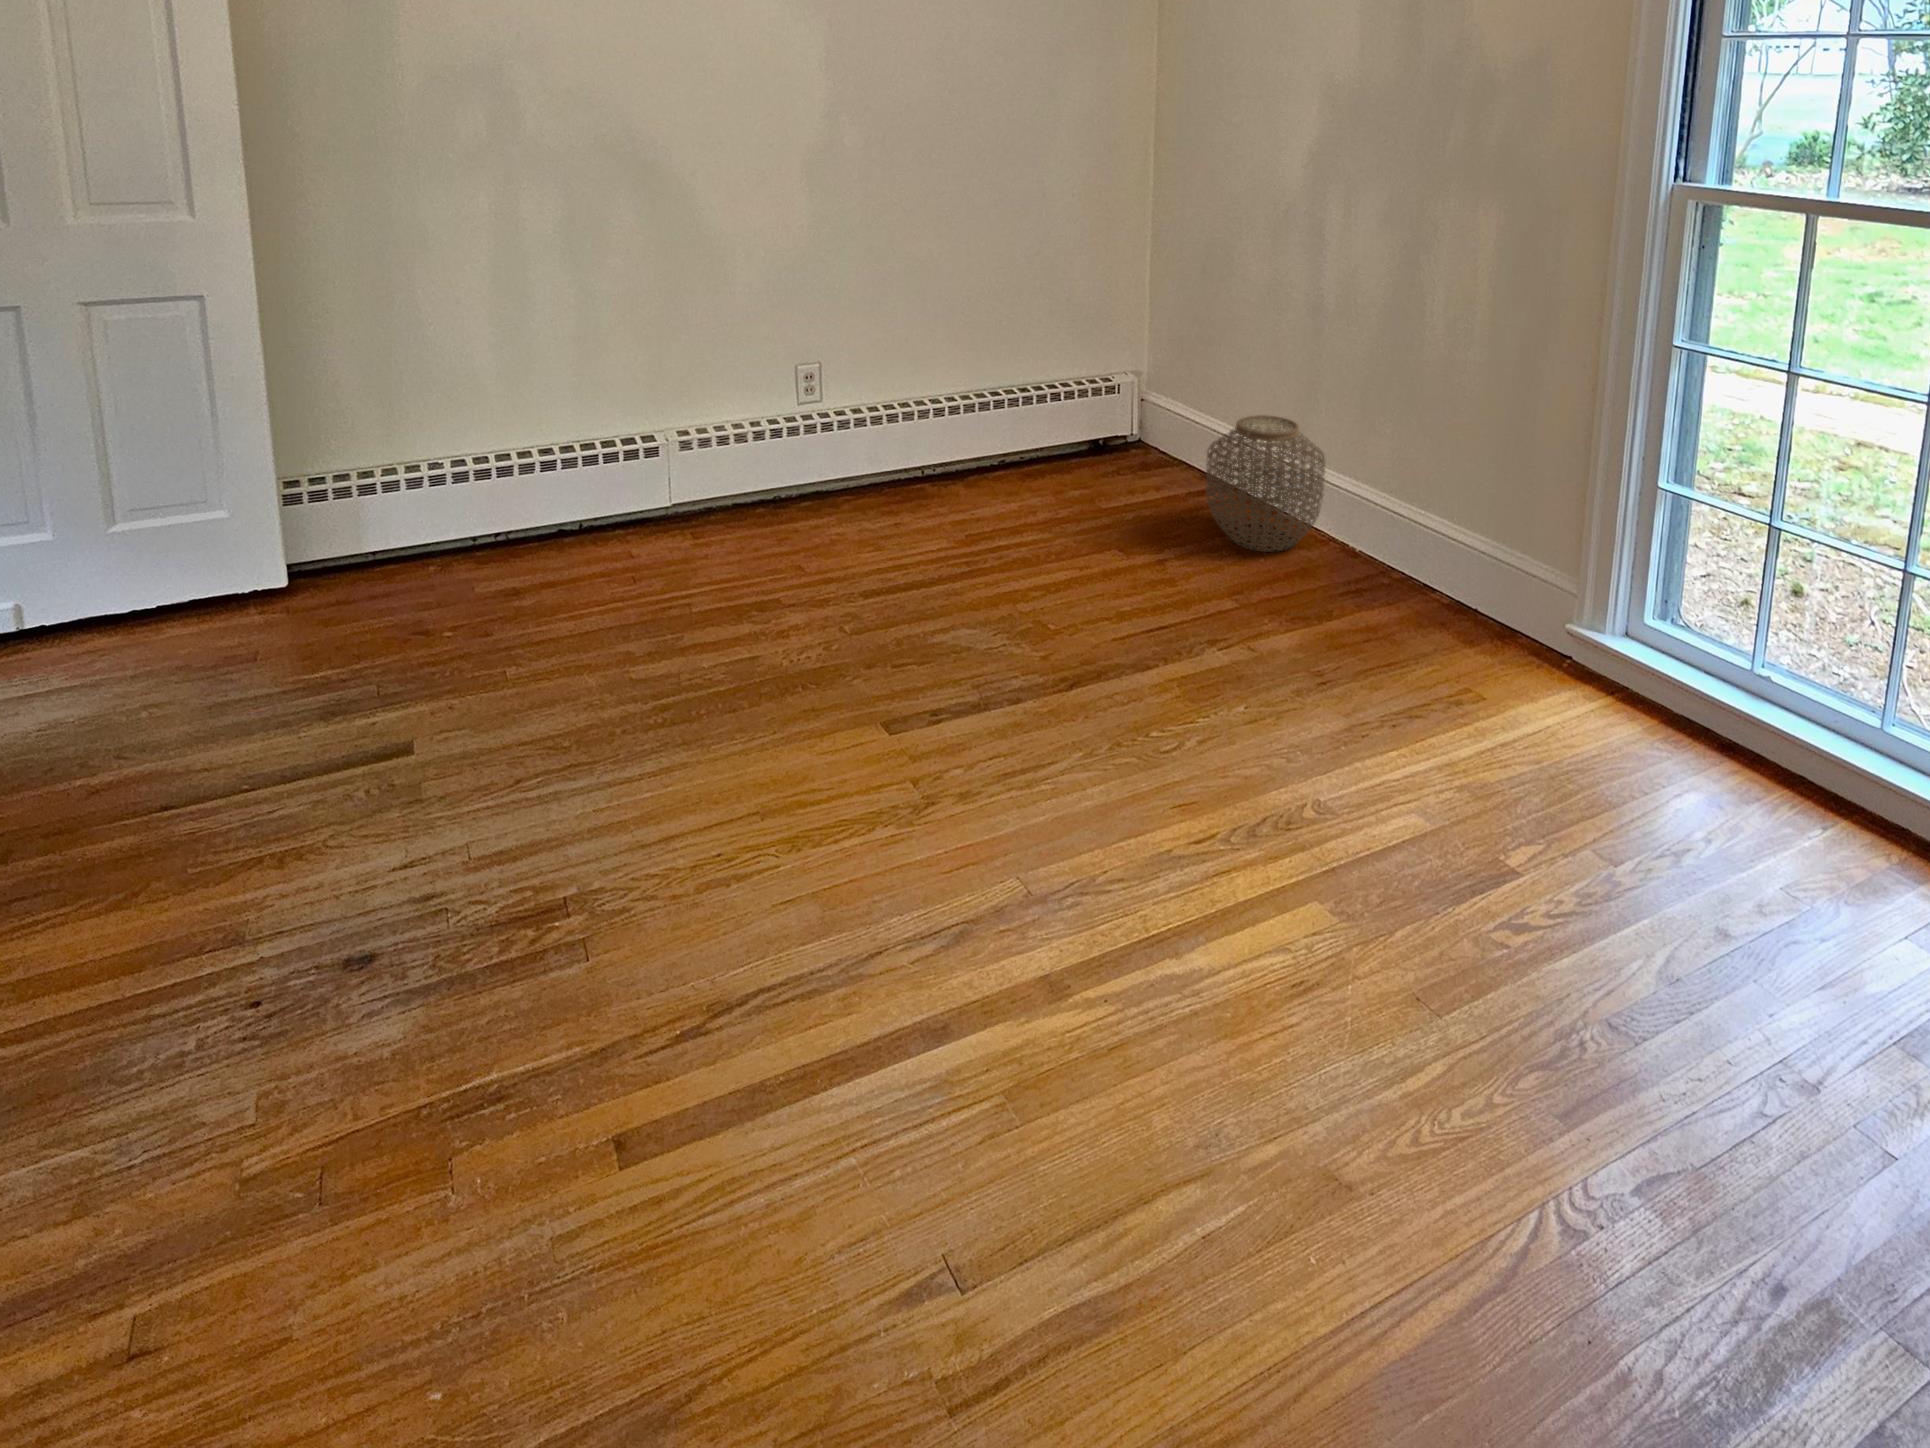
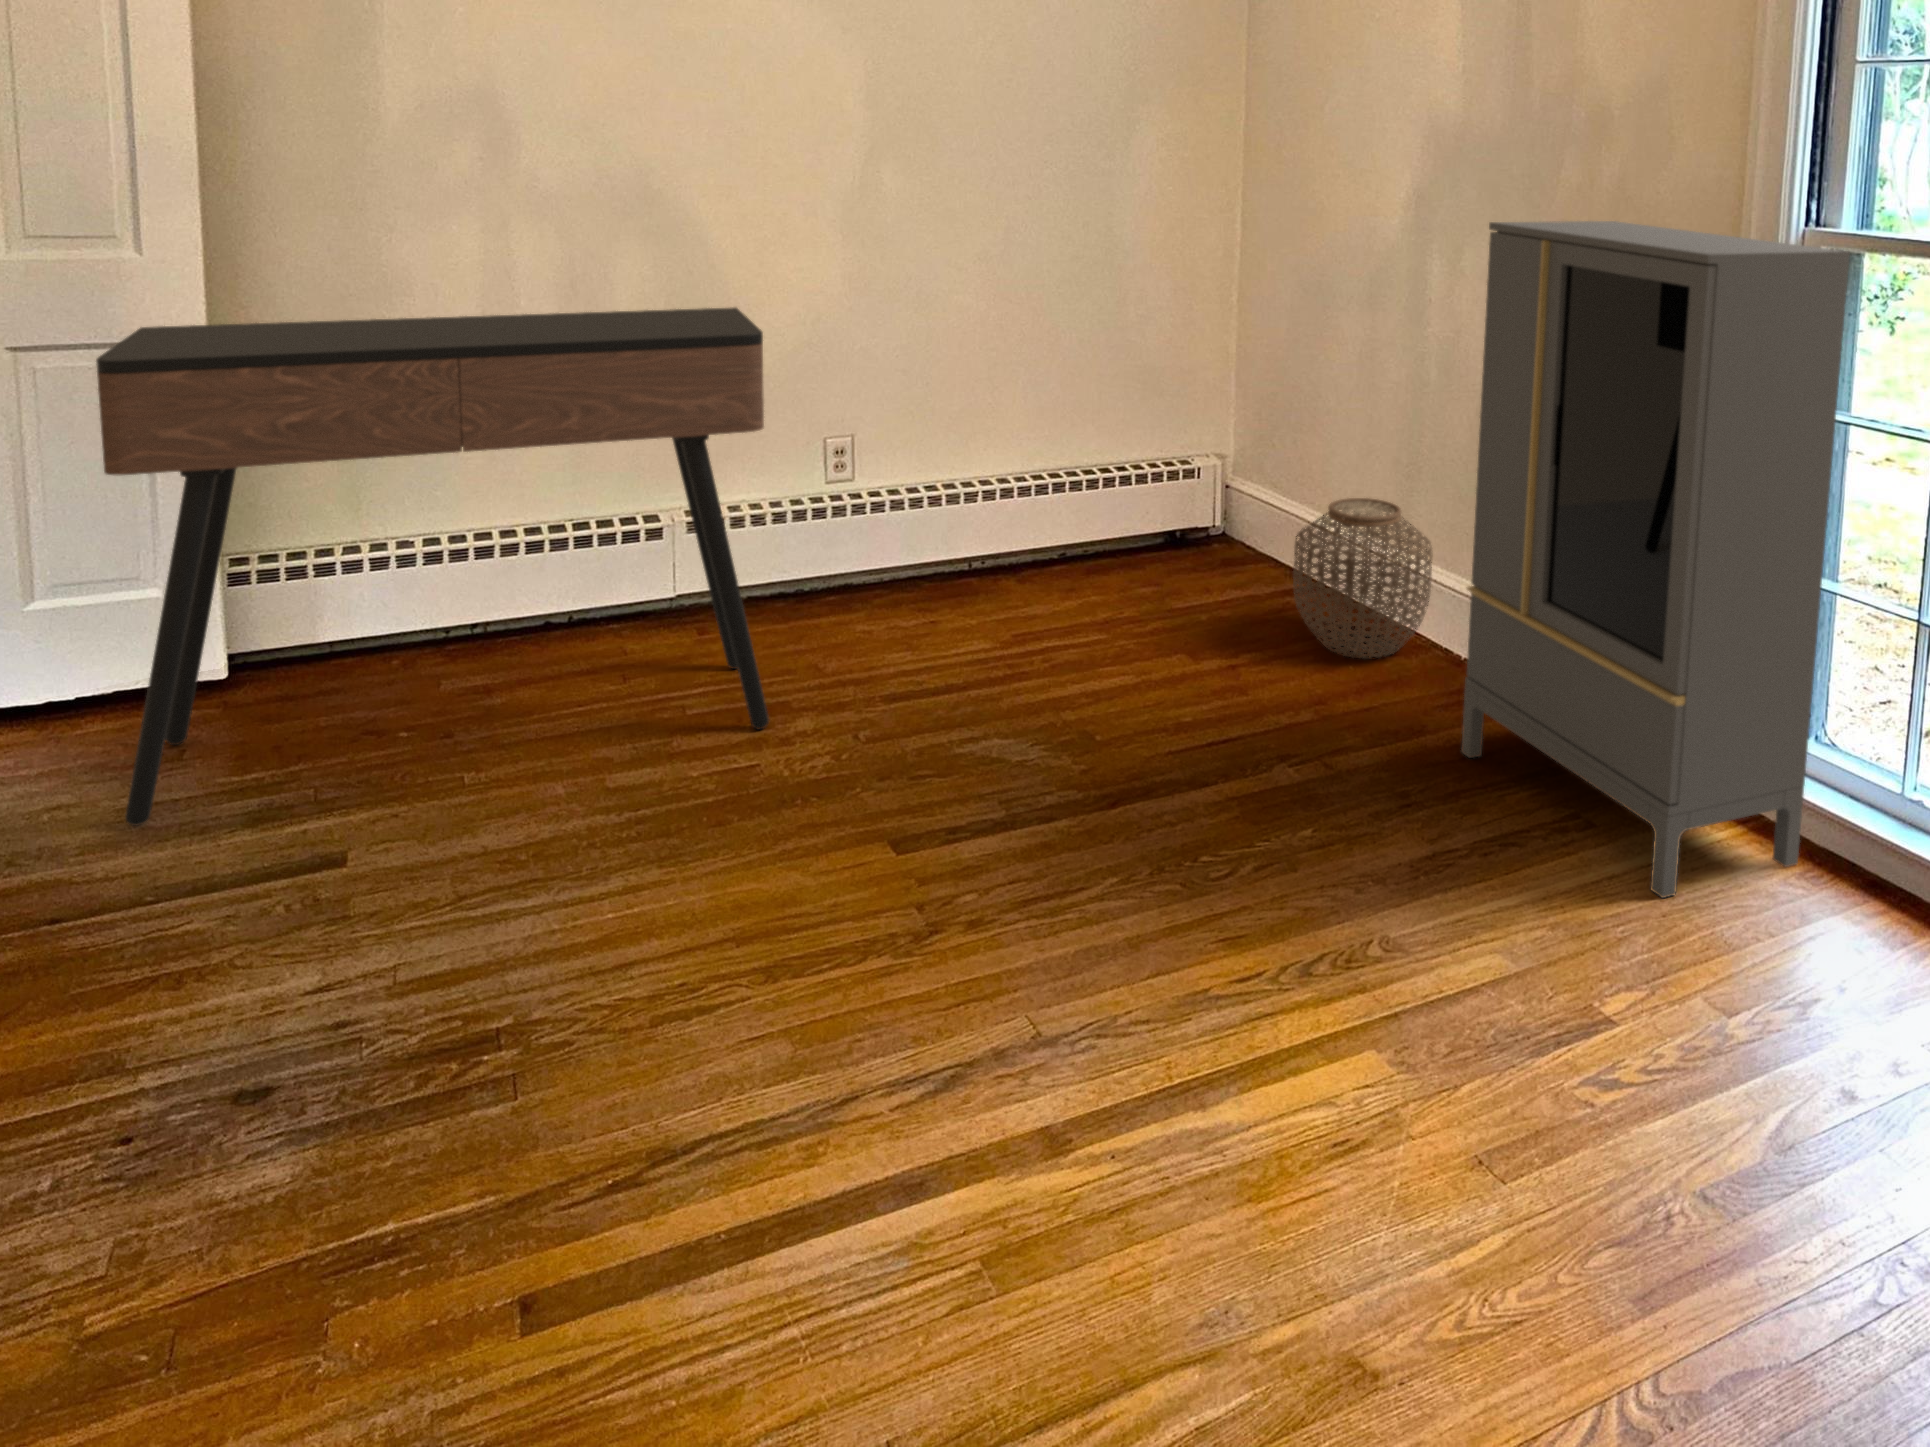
cabinet: none [1360,180,1714,761] -> present [1461,221,1850,898]
console table: none [174,259,768,719] -> present [96,308,769,826]

